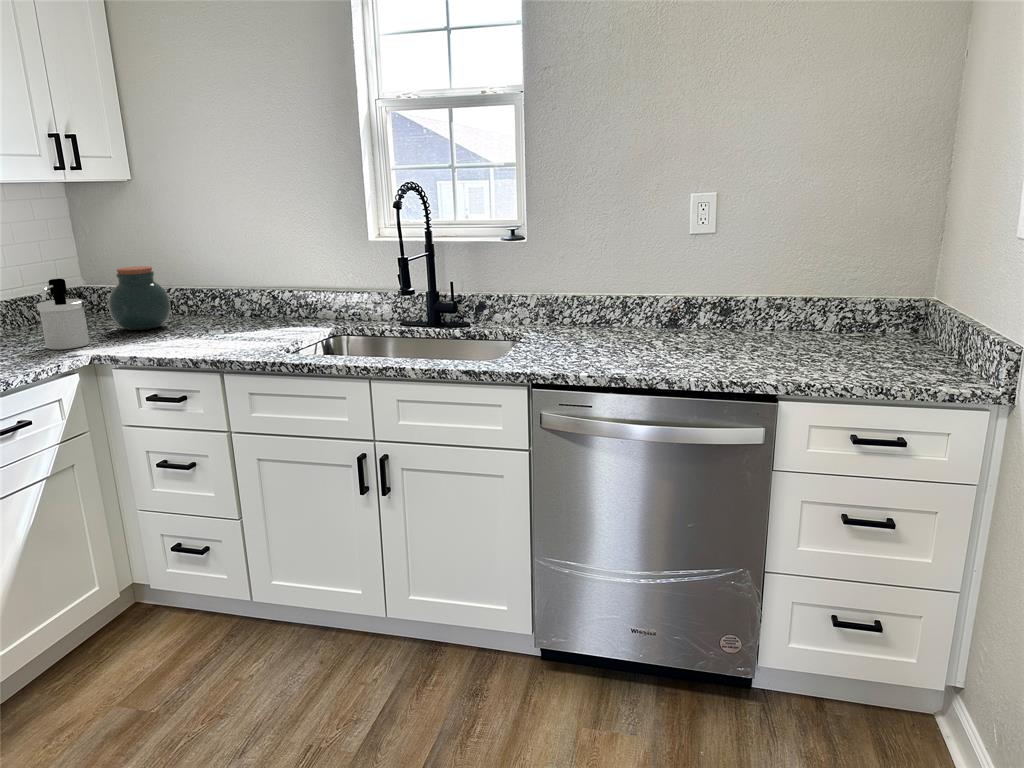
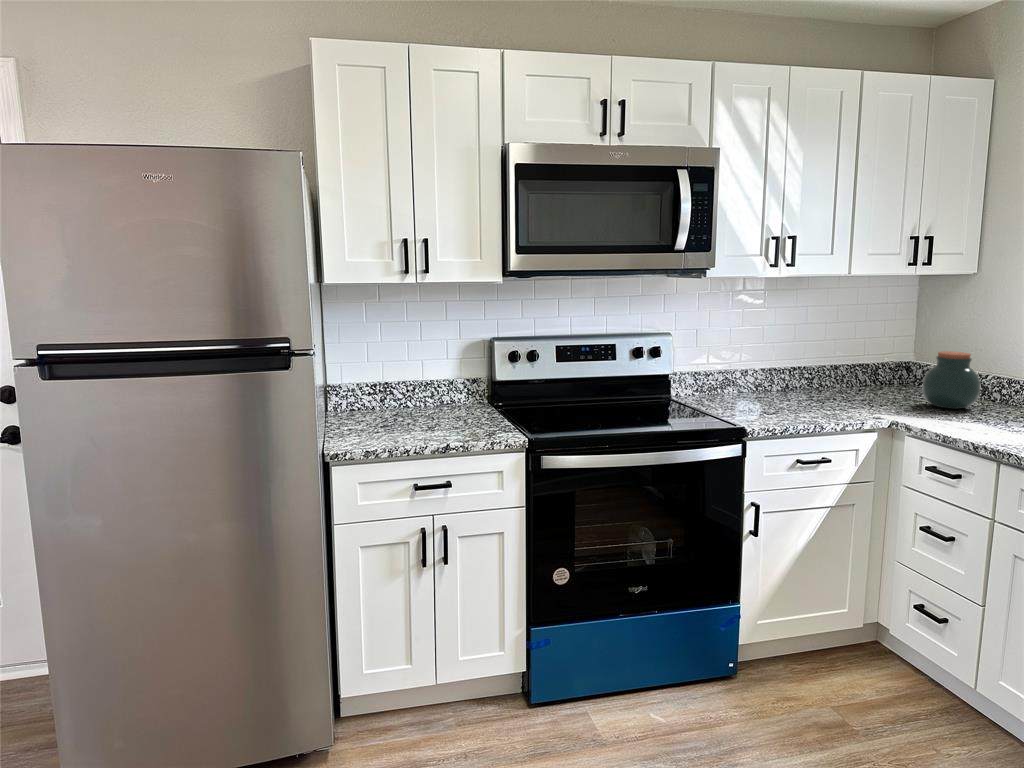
soap dispenser: present [37,279,90,350] -> none [861,354,900,412]

